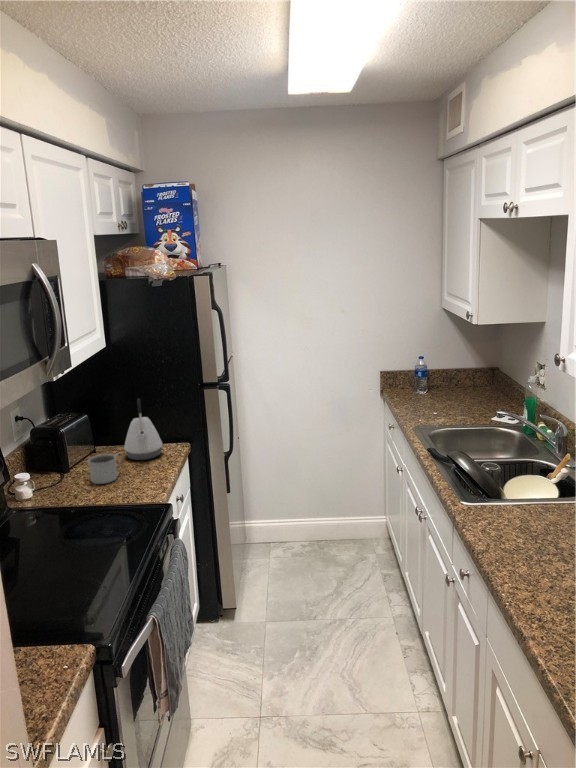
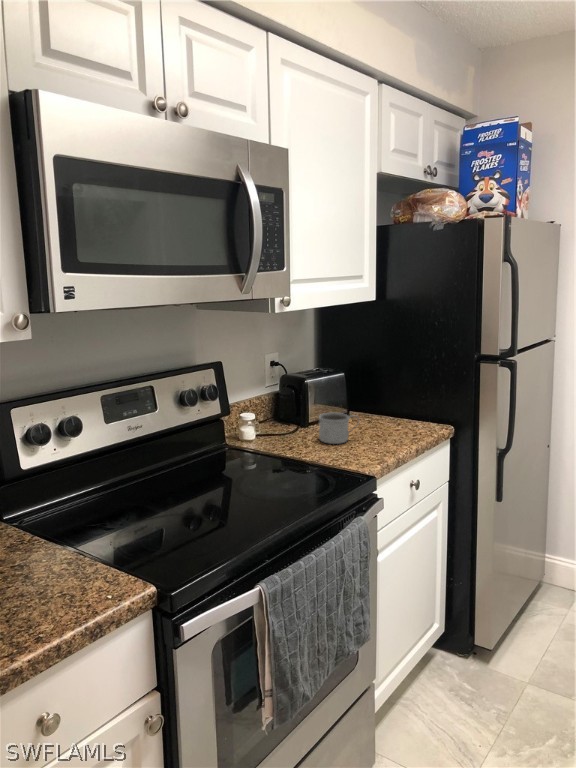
kettle: present [124,398,162,460] -> none [373,362,417,434]

